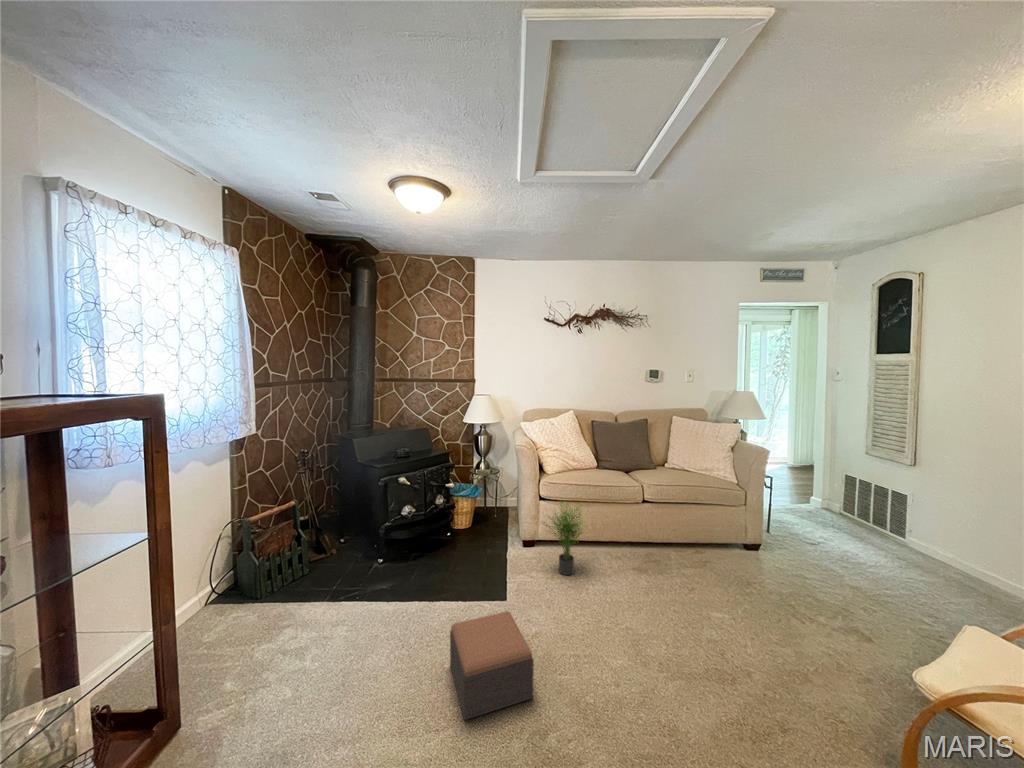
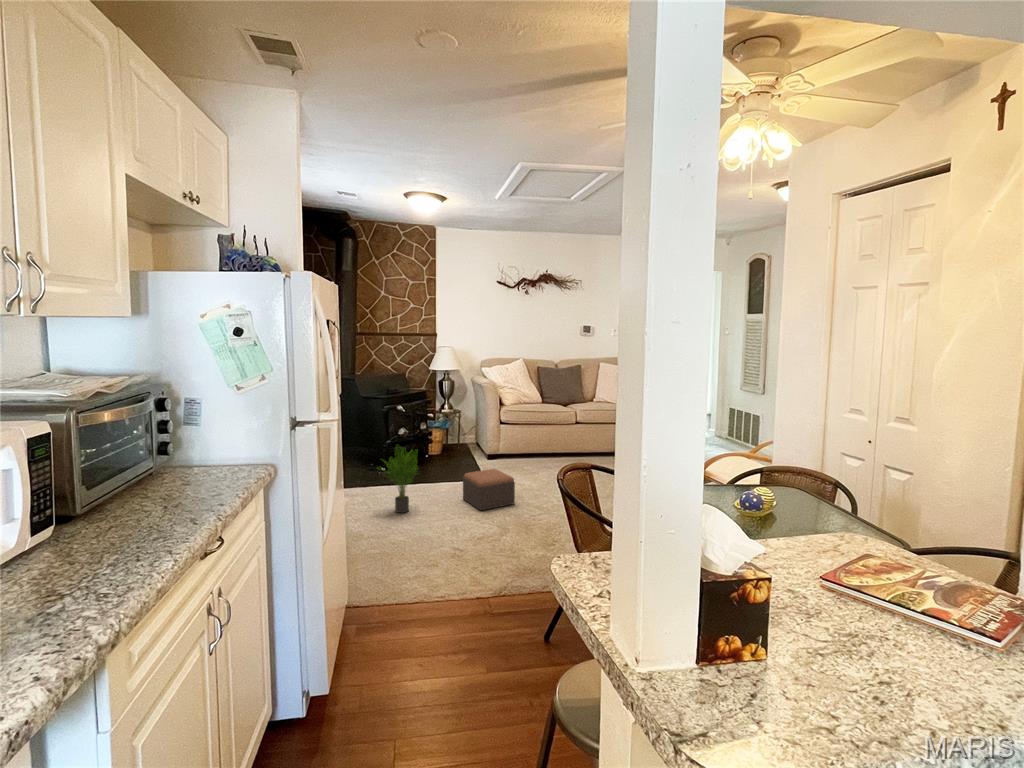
potted plant: present [544,502,585,575] -> present [382,449,416,513]

